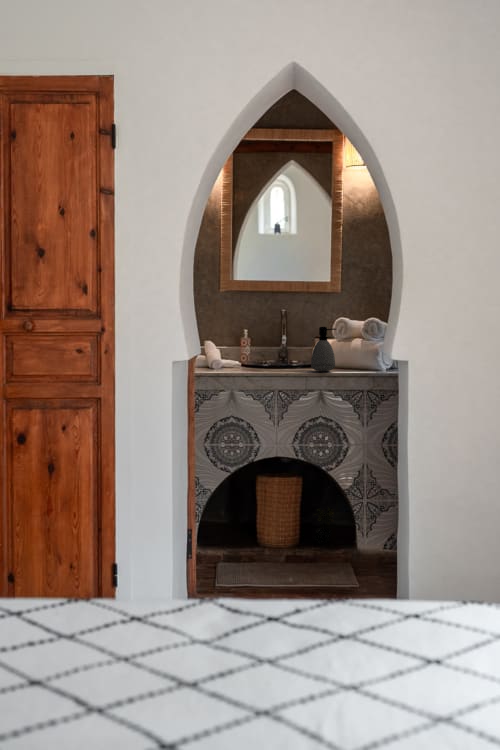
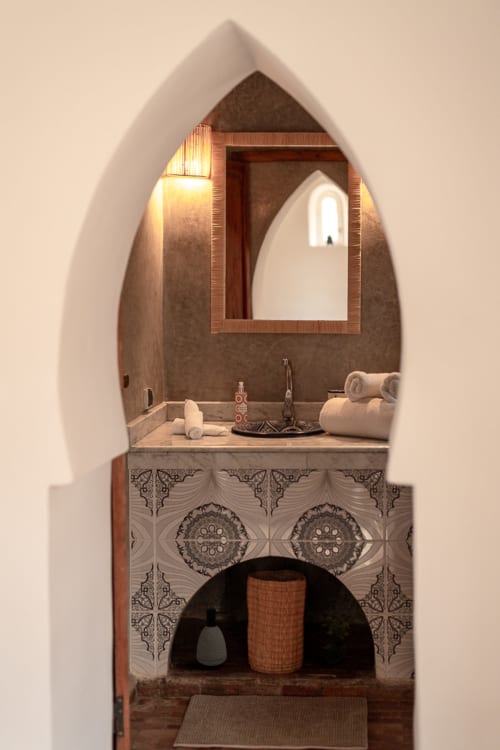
soap dispenser: present [311,327,336,372] -> present [197,608,227,666]

